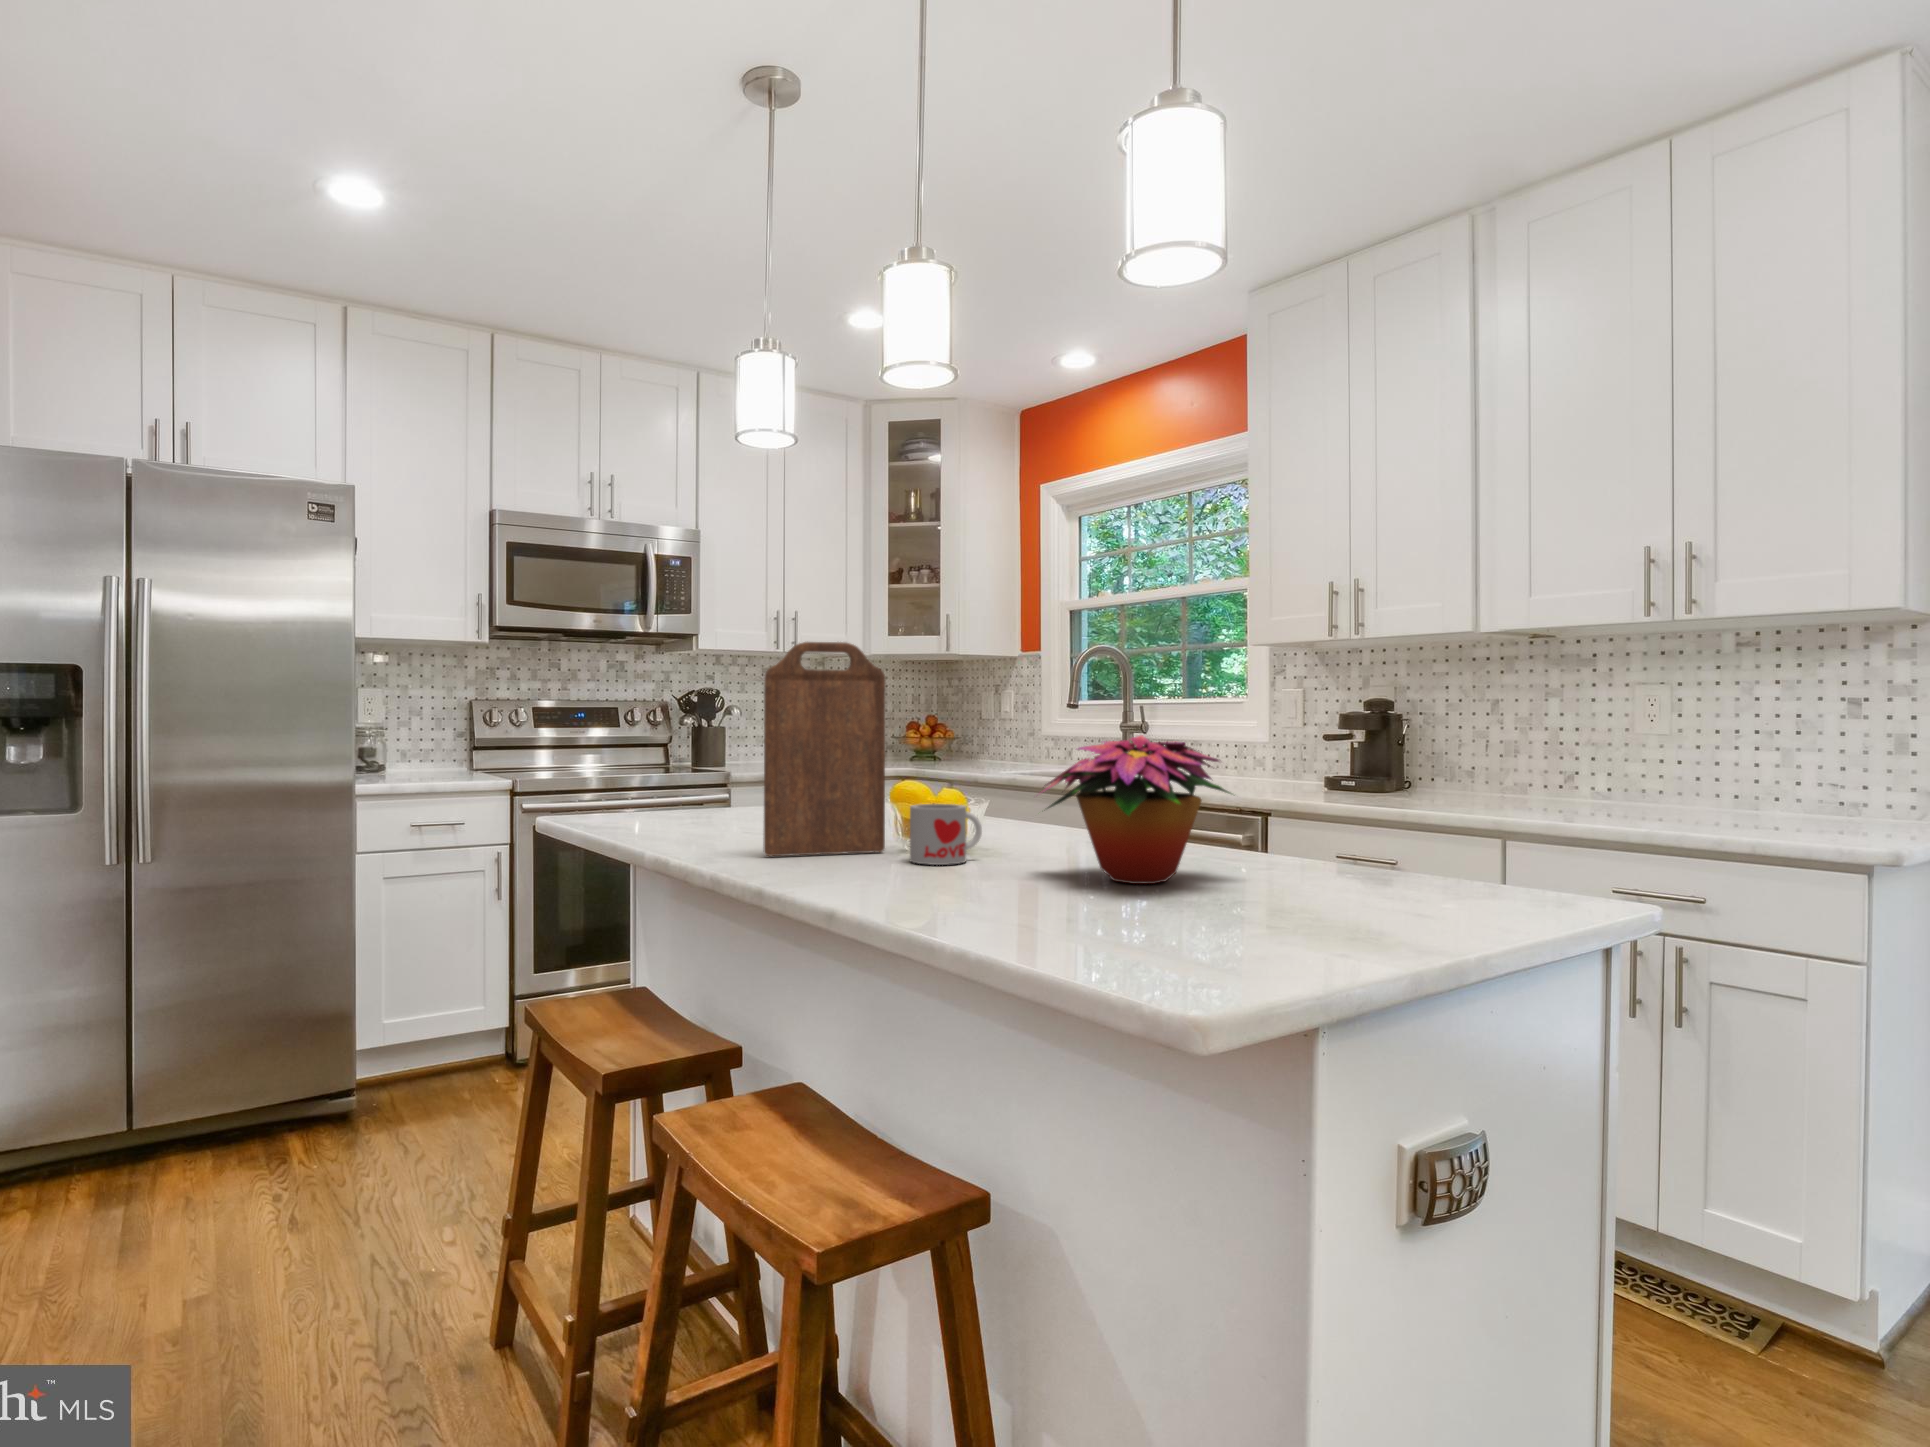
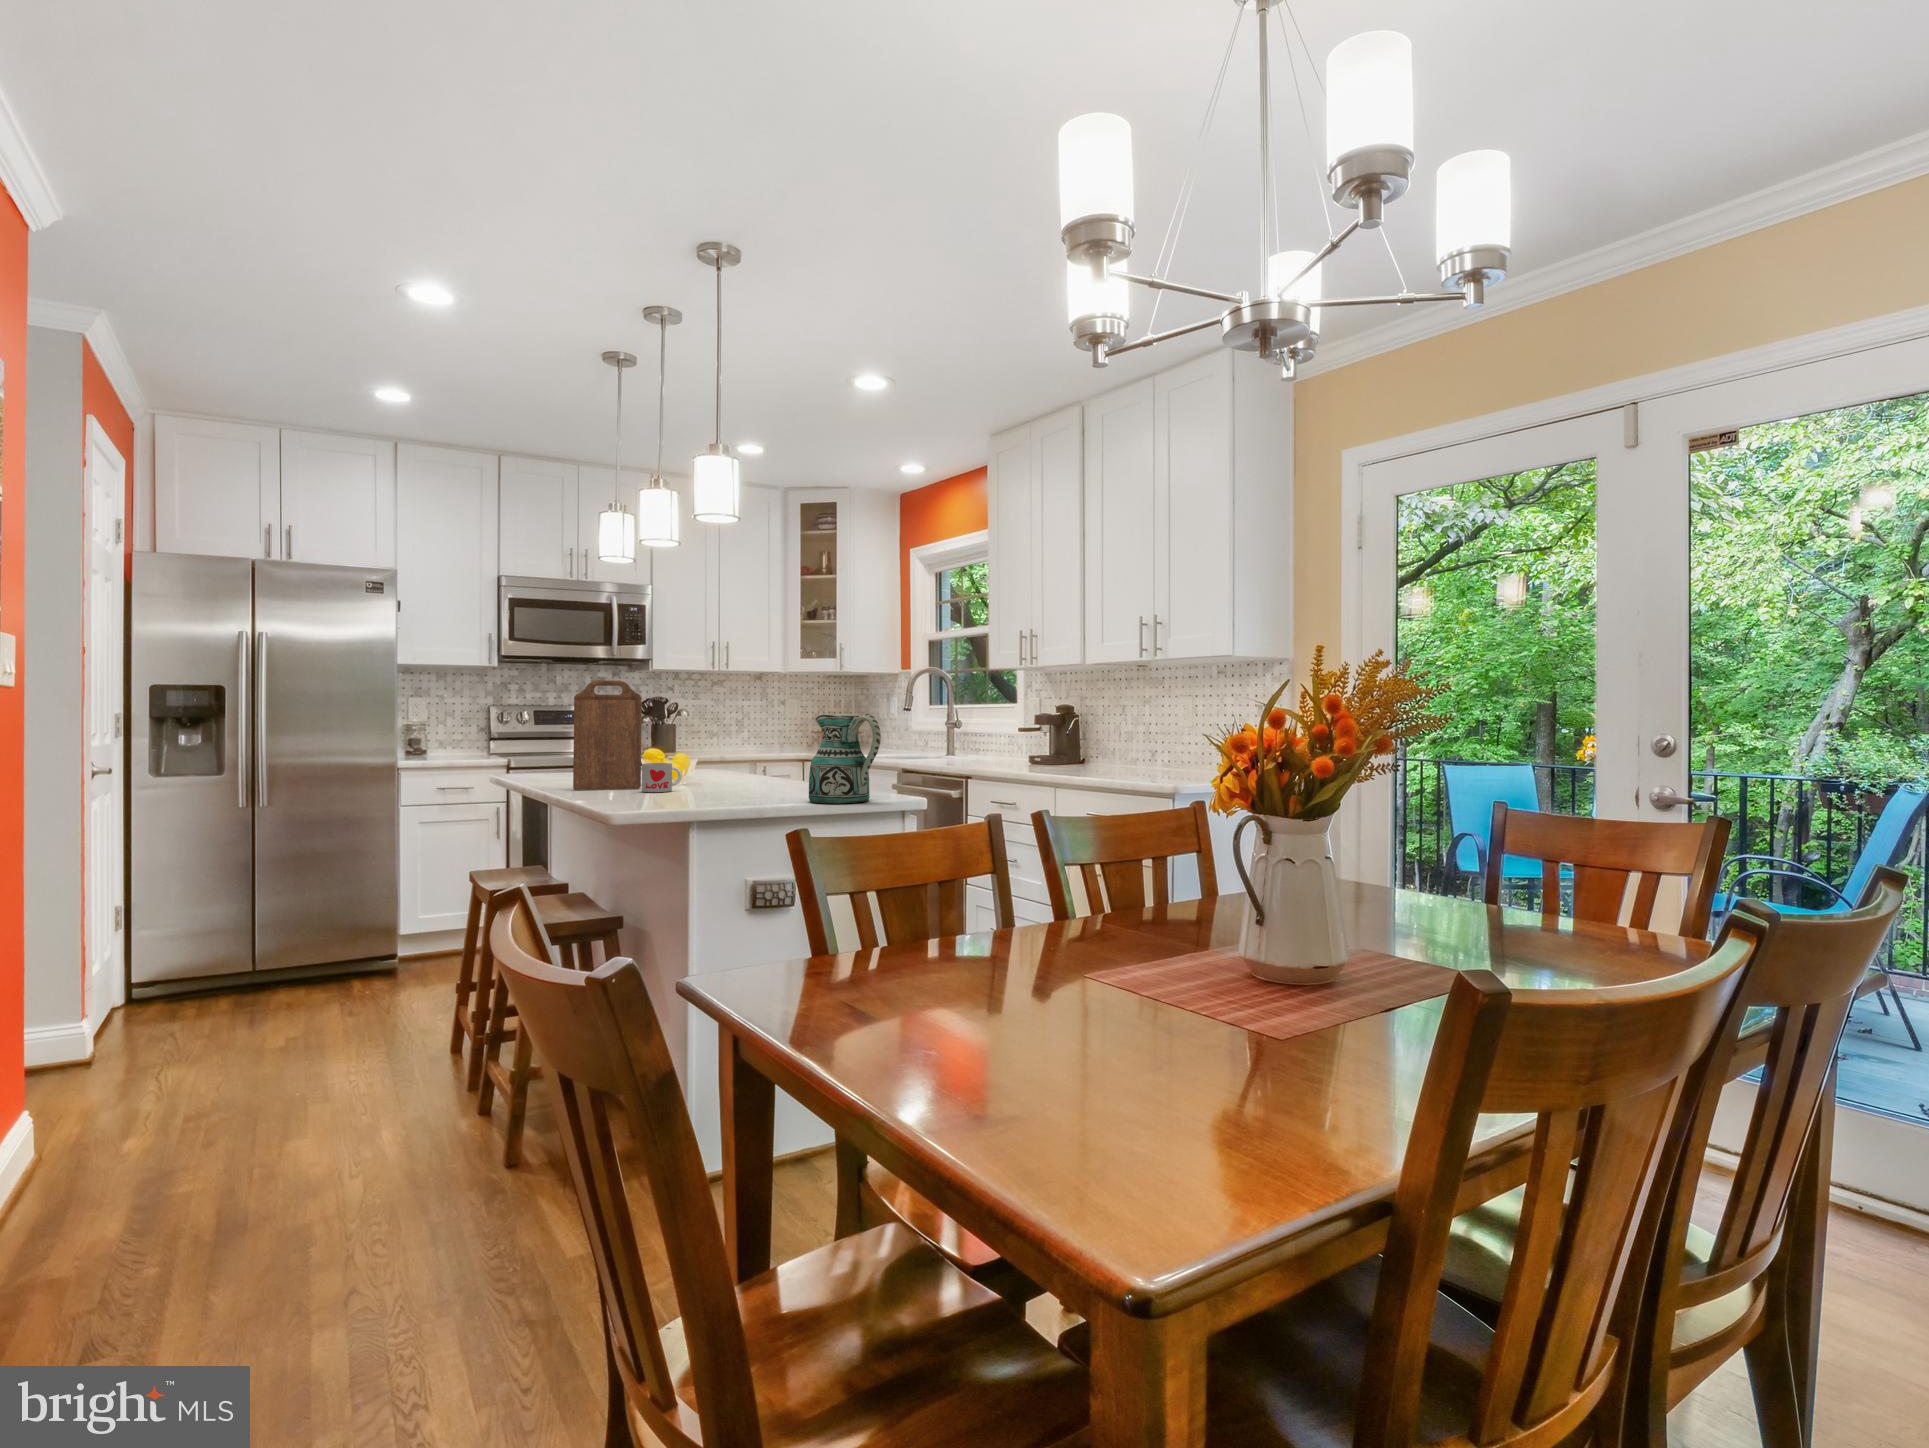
ceramic pitcher: none [1360,706,1563,910] -> present [809,714,881,803]
flower arrangement: present [1043,736,1231,884] -> none [681,727,786,797]

